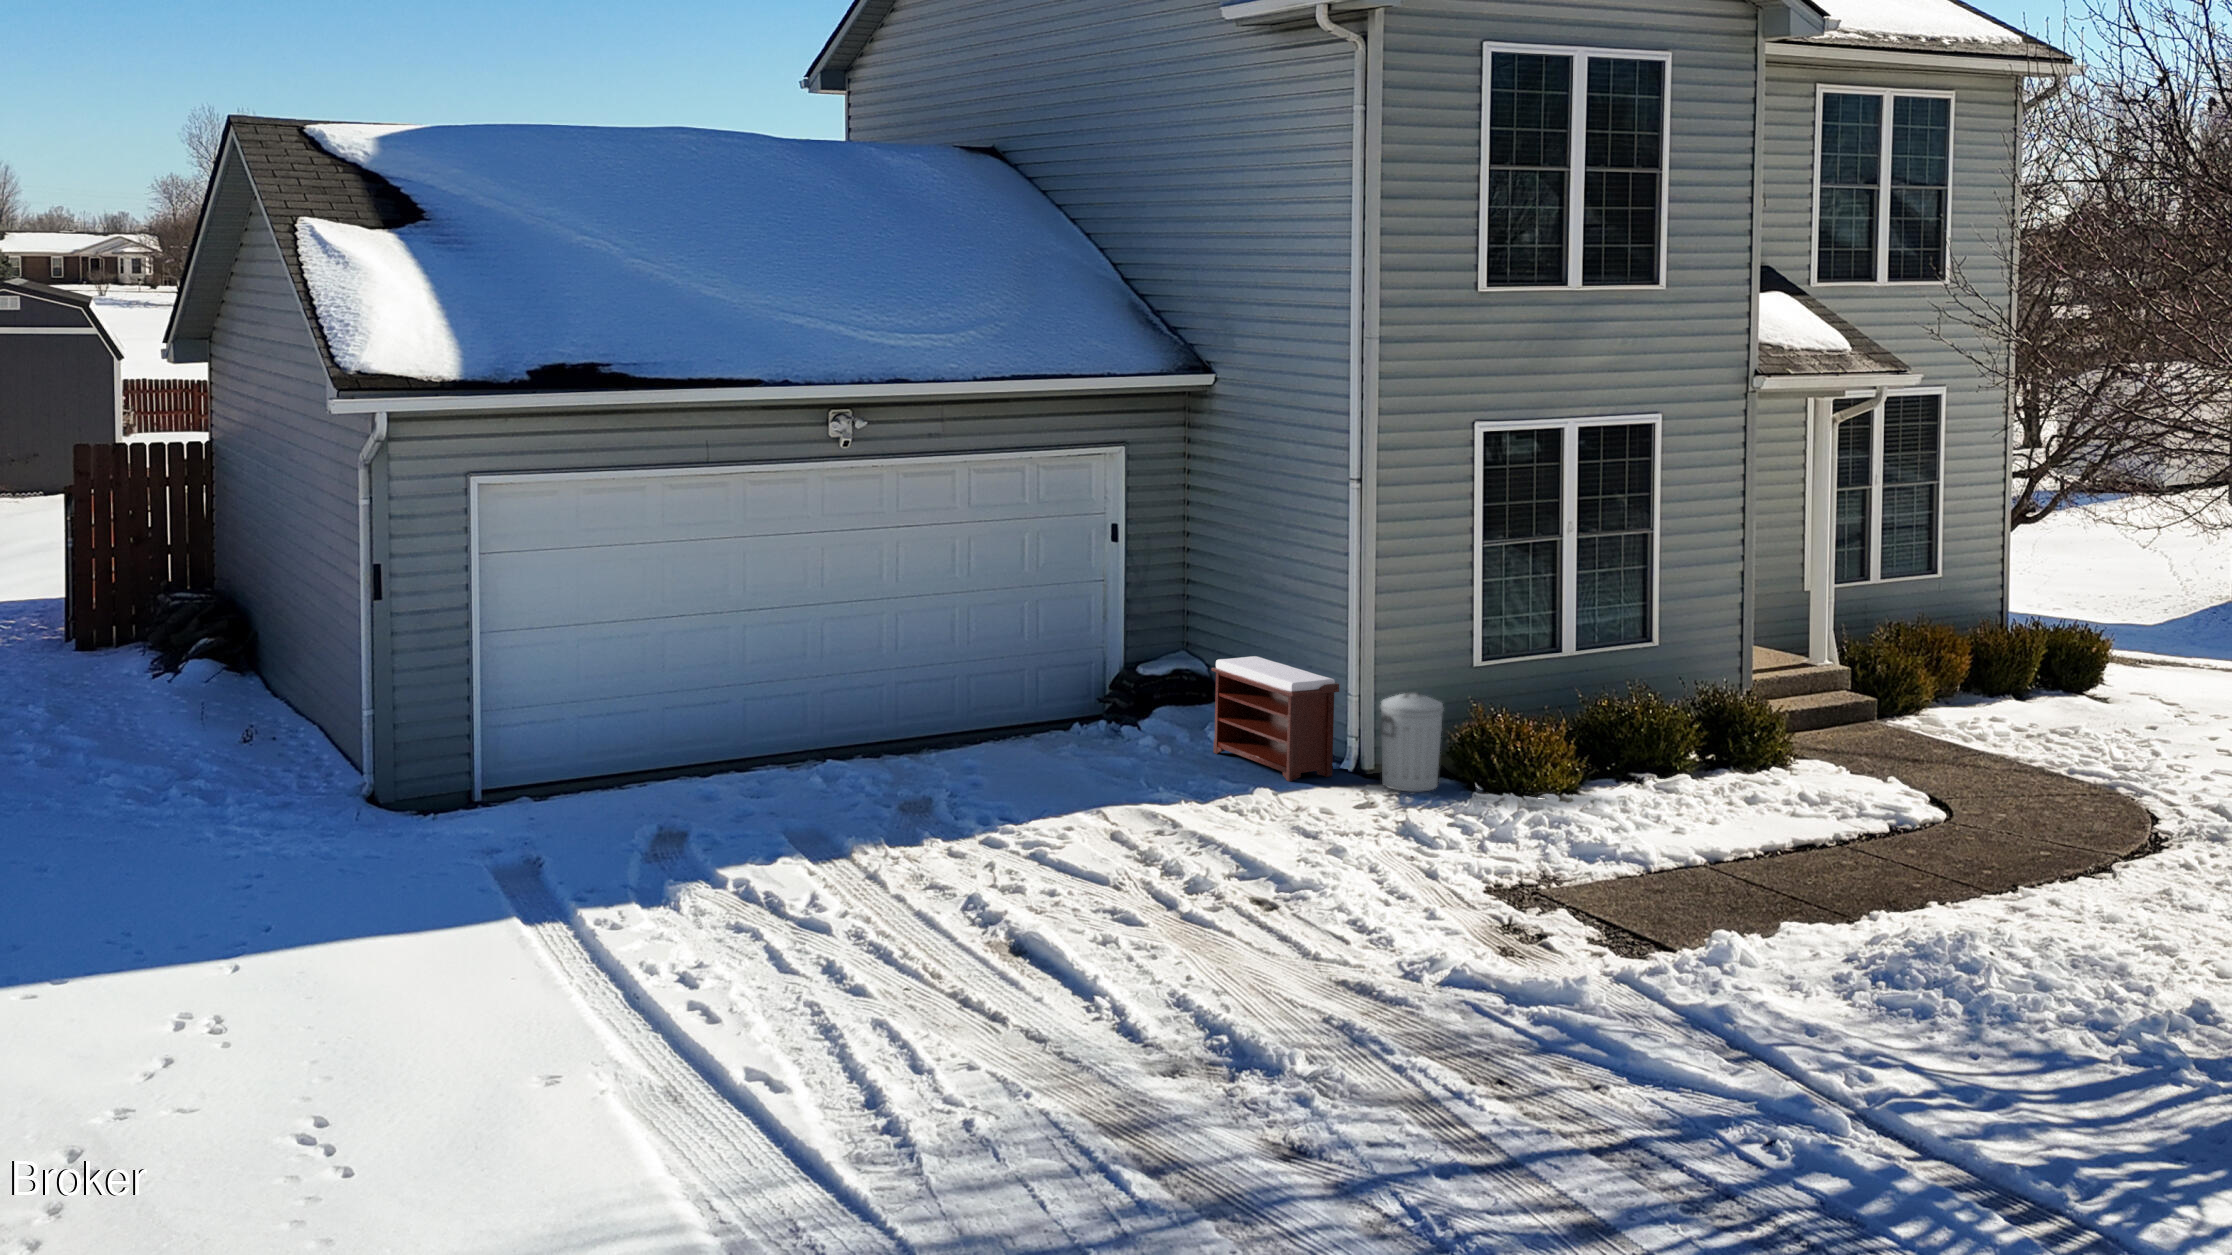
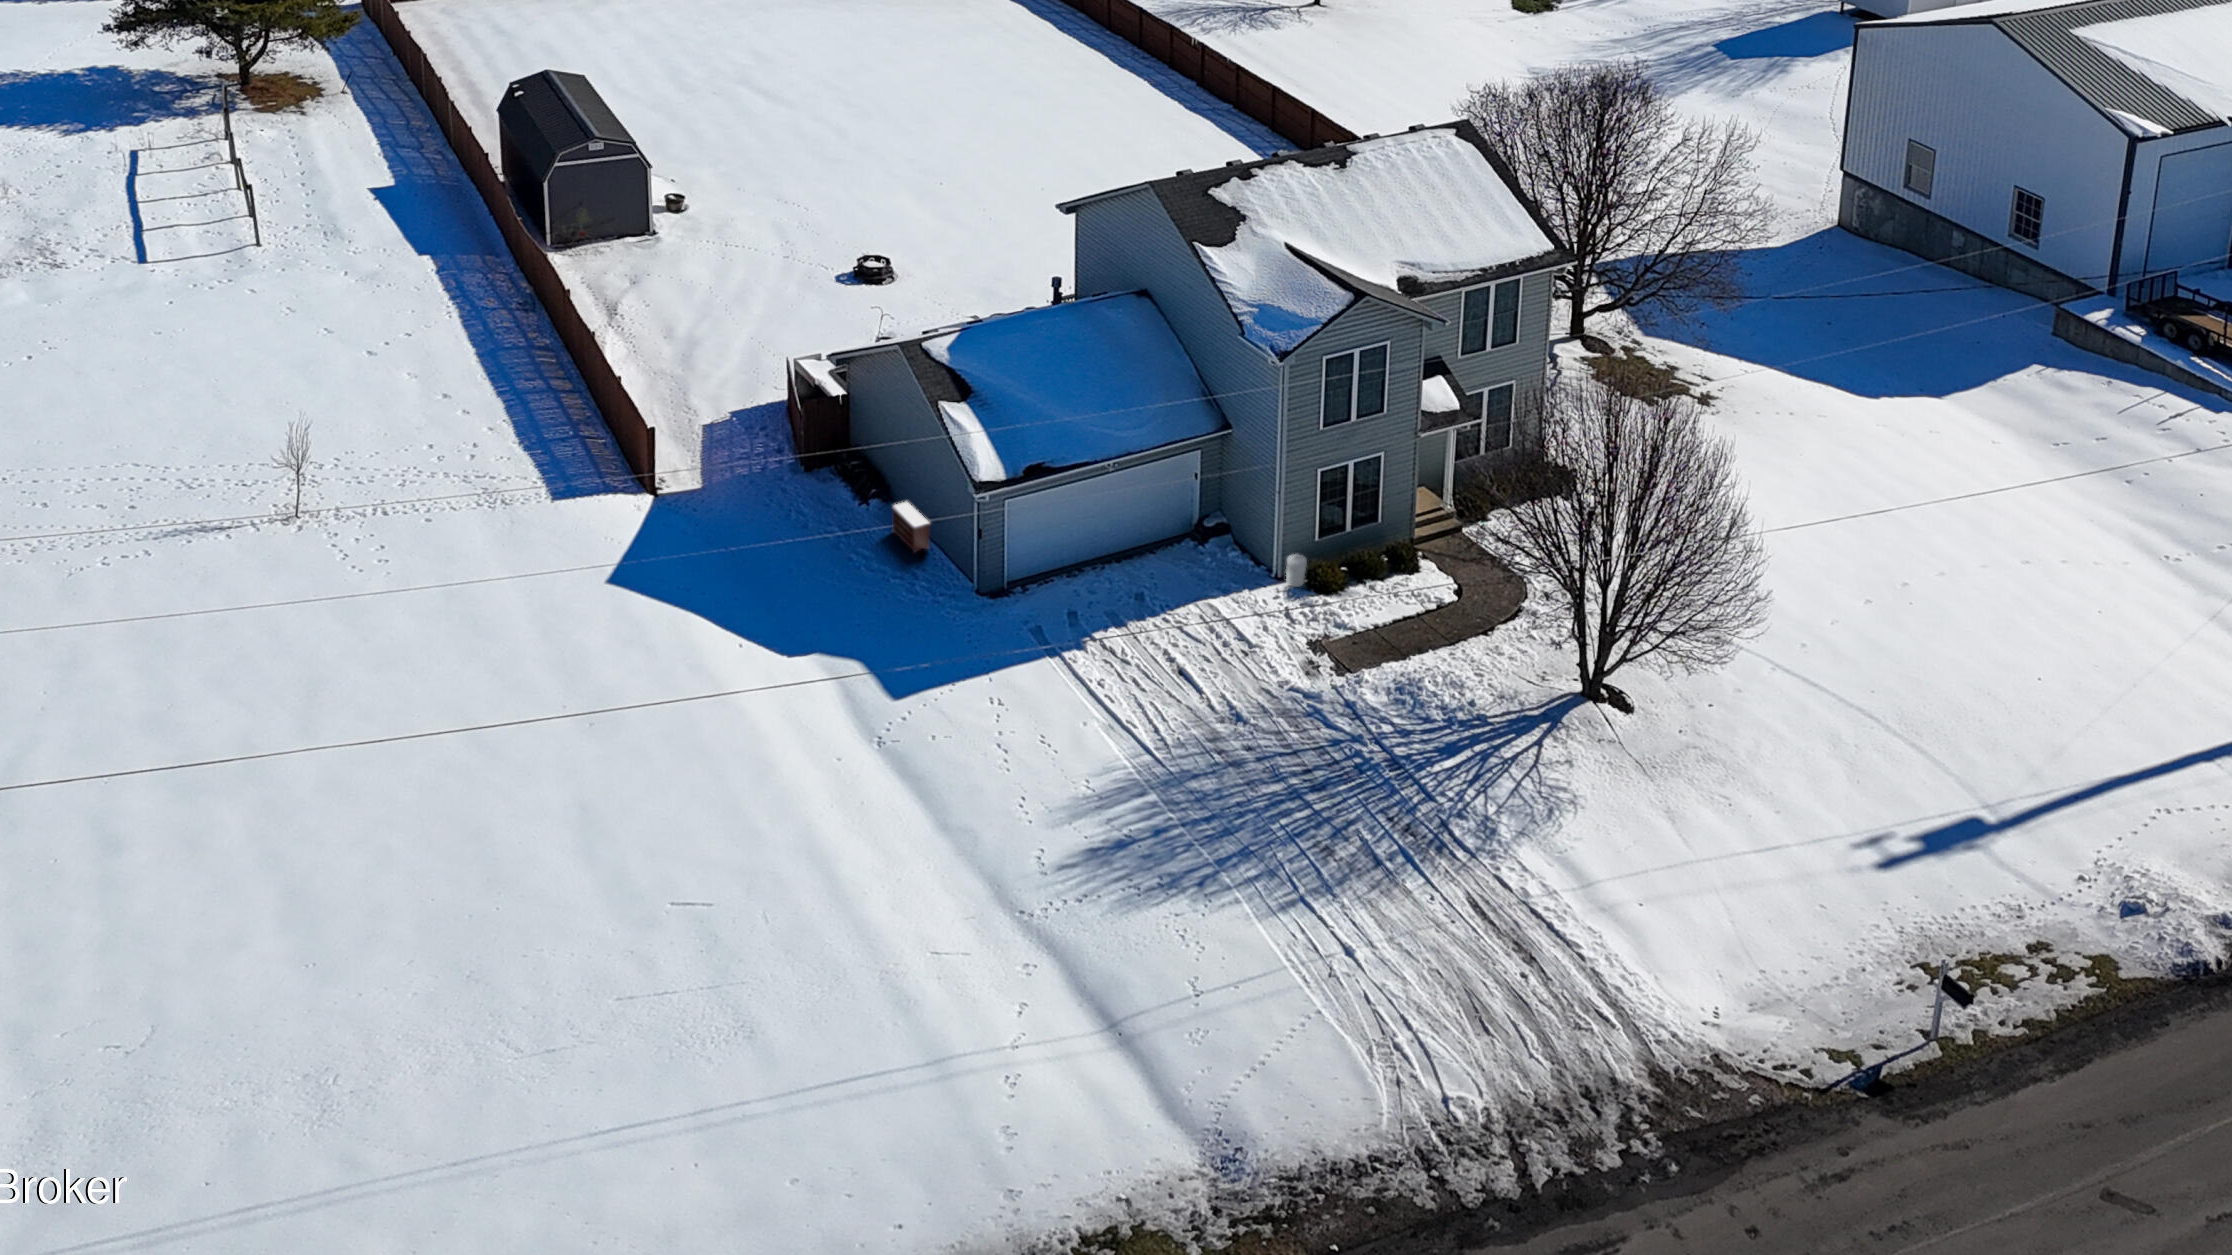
potted tree: none [11,445,47,503] -> present [576,209,590,237]
bench: present [1211,656,1339,782] -> present [892,502,930,552]

